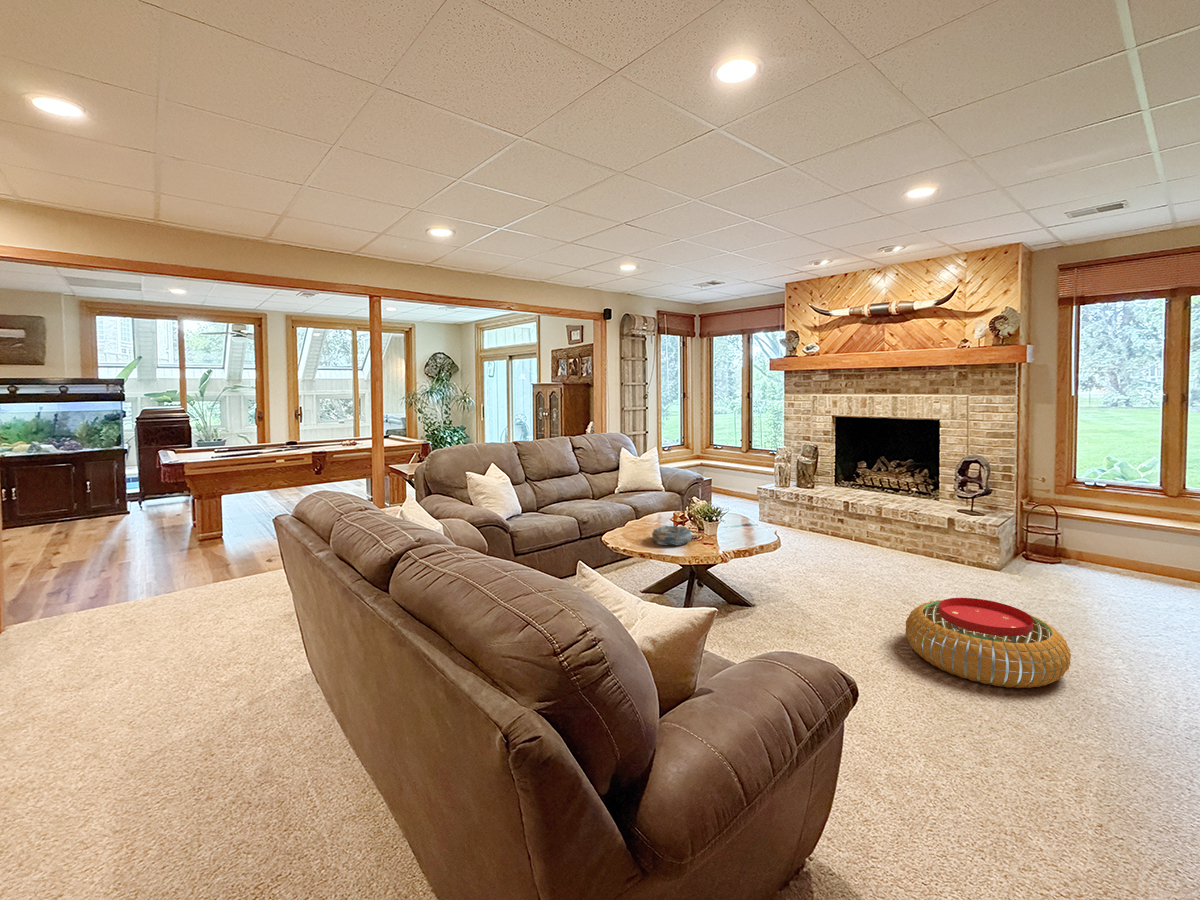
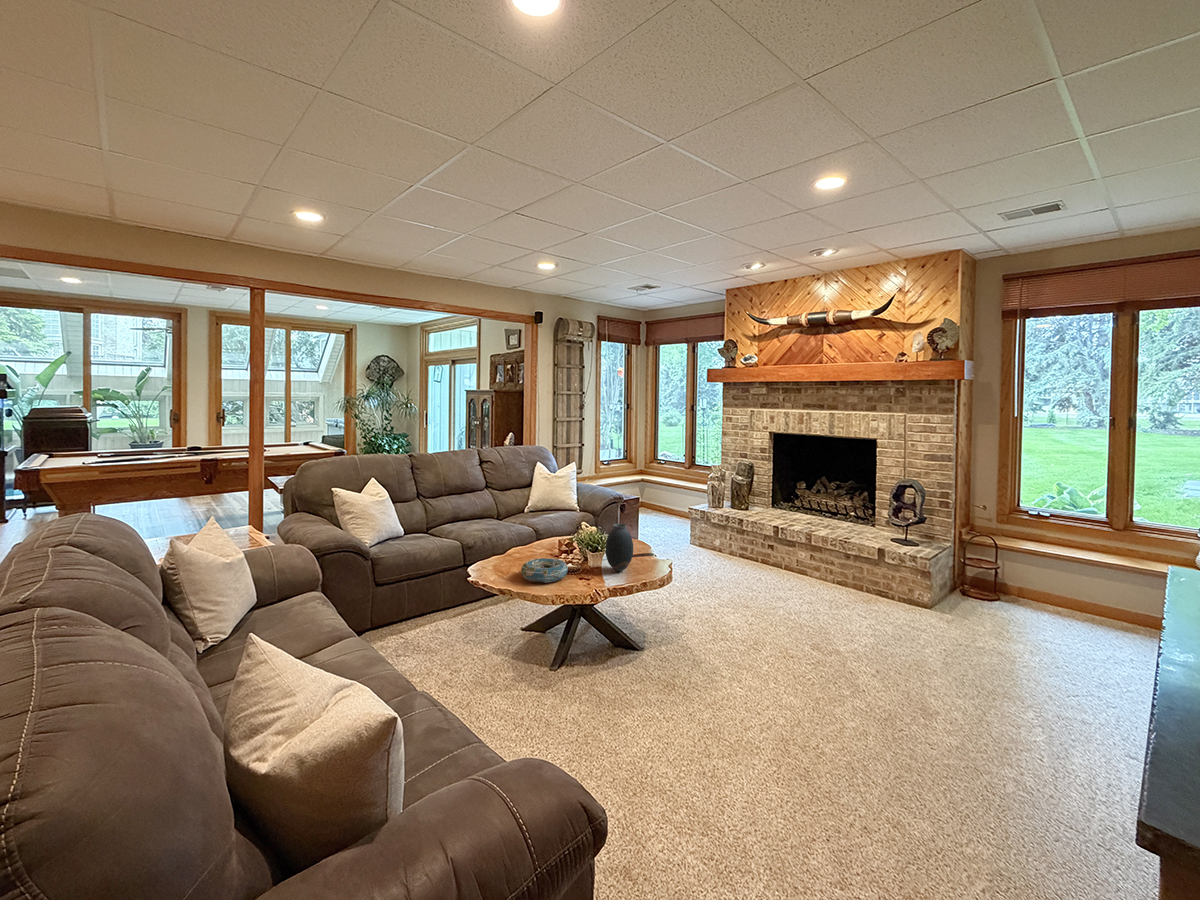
vase: none [722,495,747,536] -> present [605,524,633,572]
pouf: present [905,598,1071,688] -> none [800,653,985,775]

